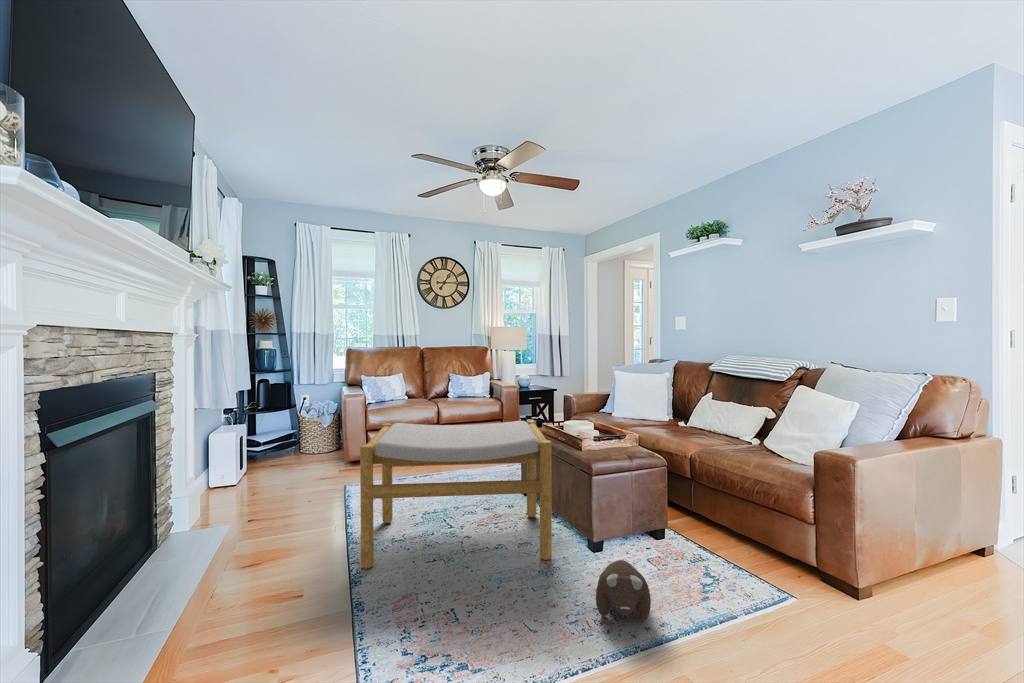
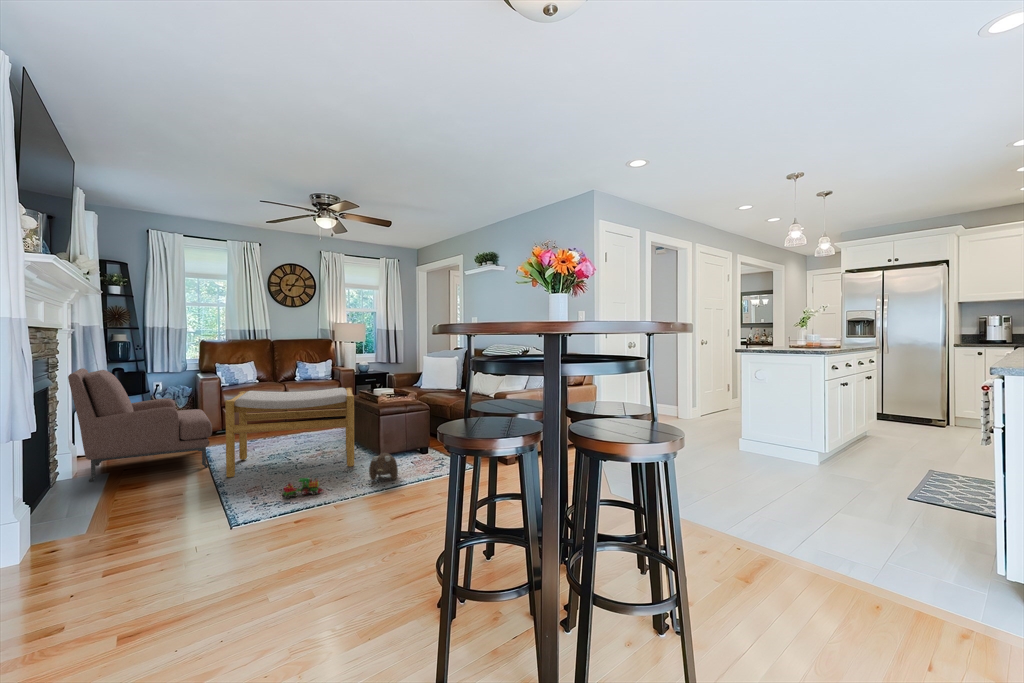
armchair: none [157,387,346,555] -> present [68,368,212,482]
toy train: none [448,616,522,665] -> present [282,478,323,499]

